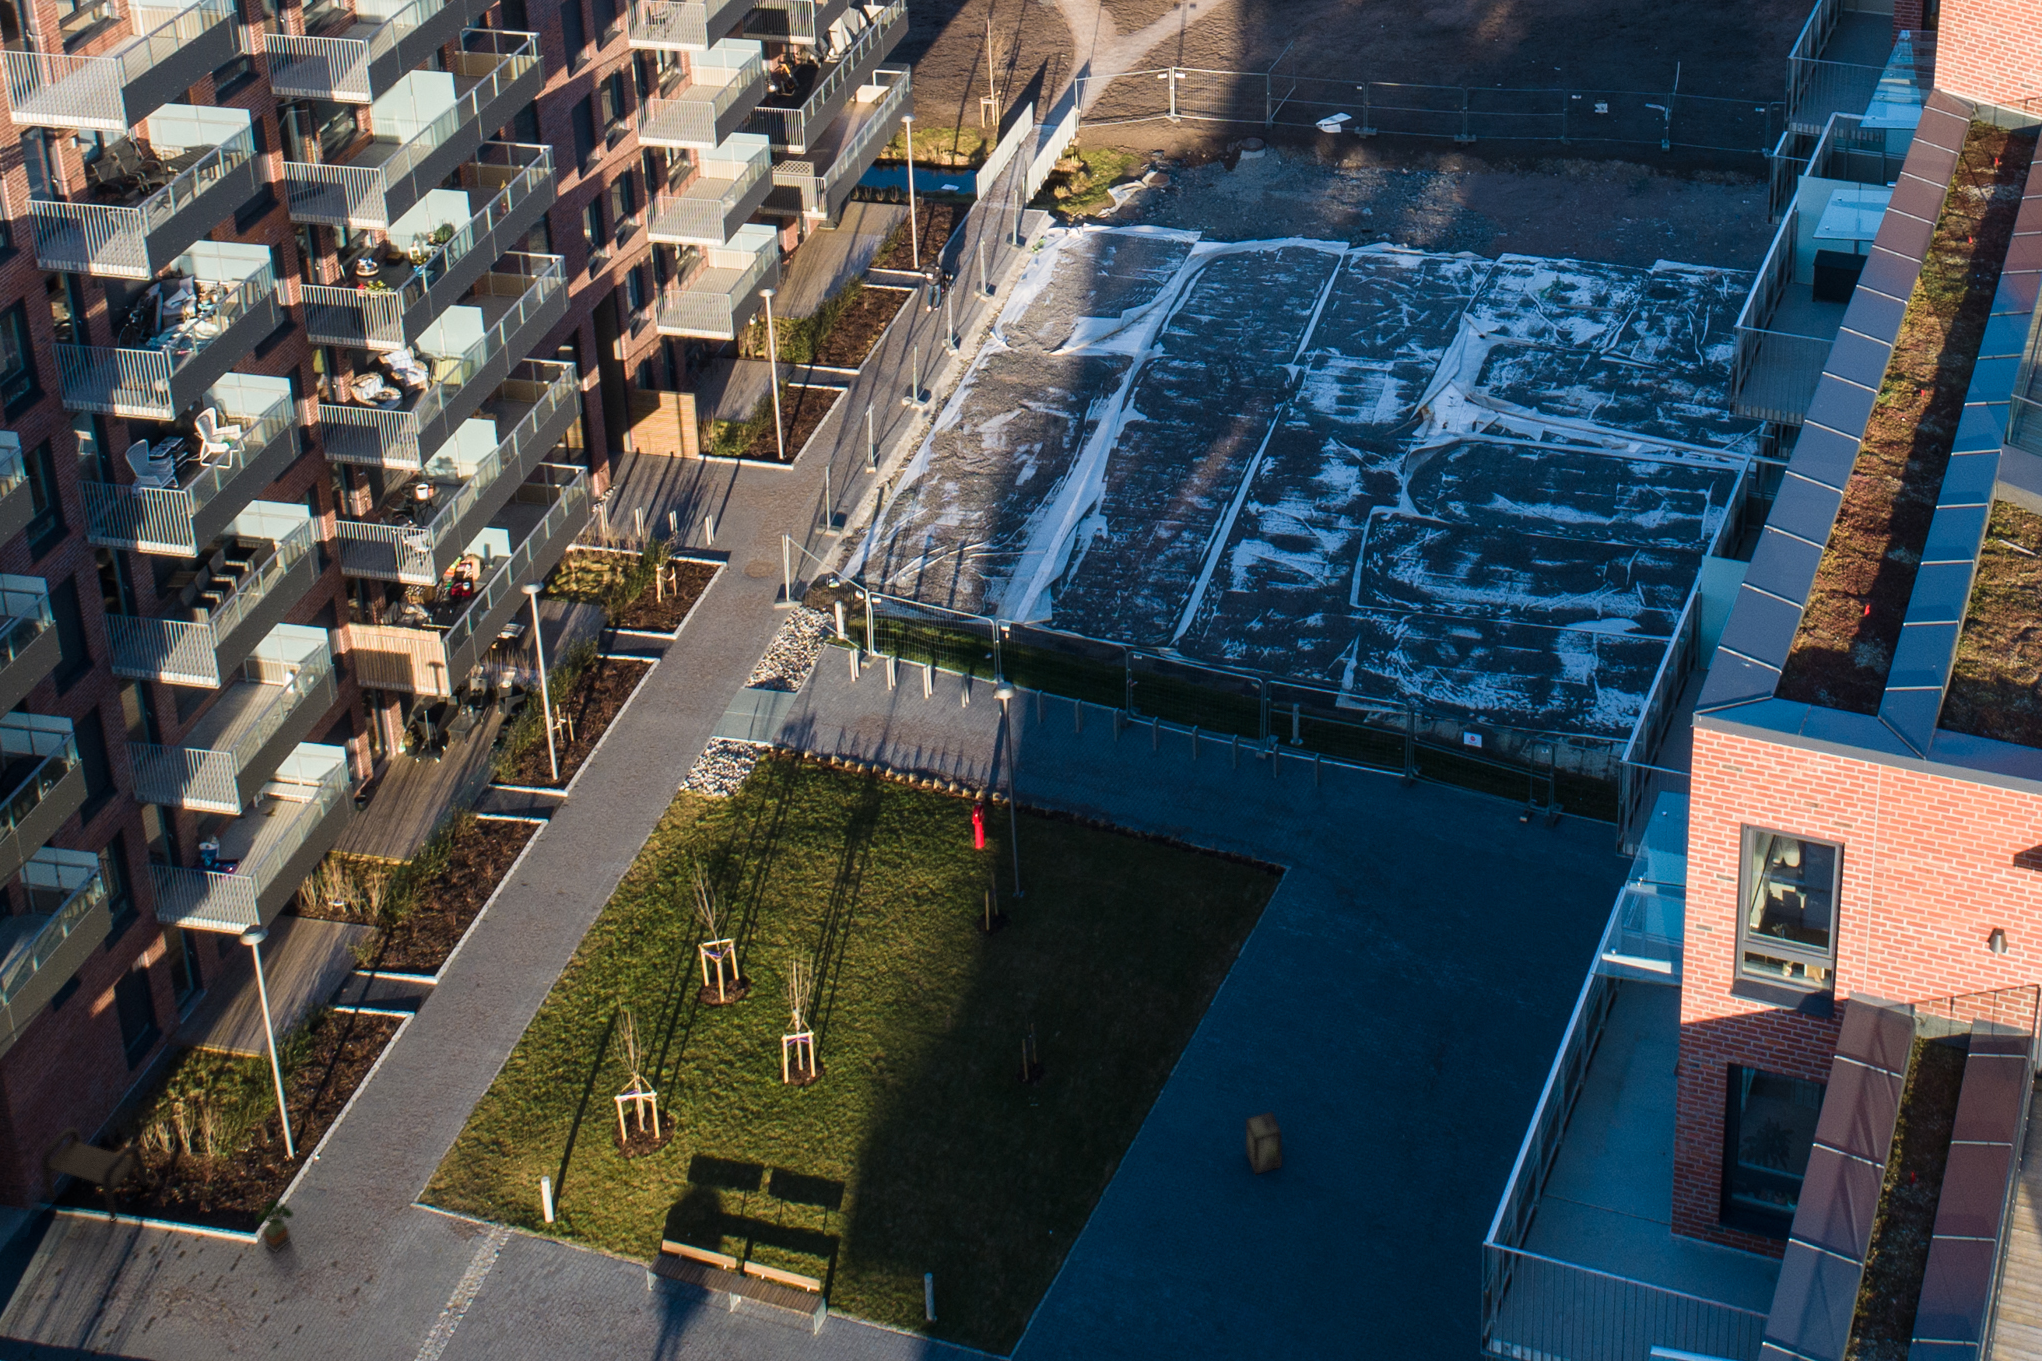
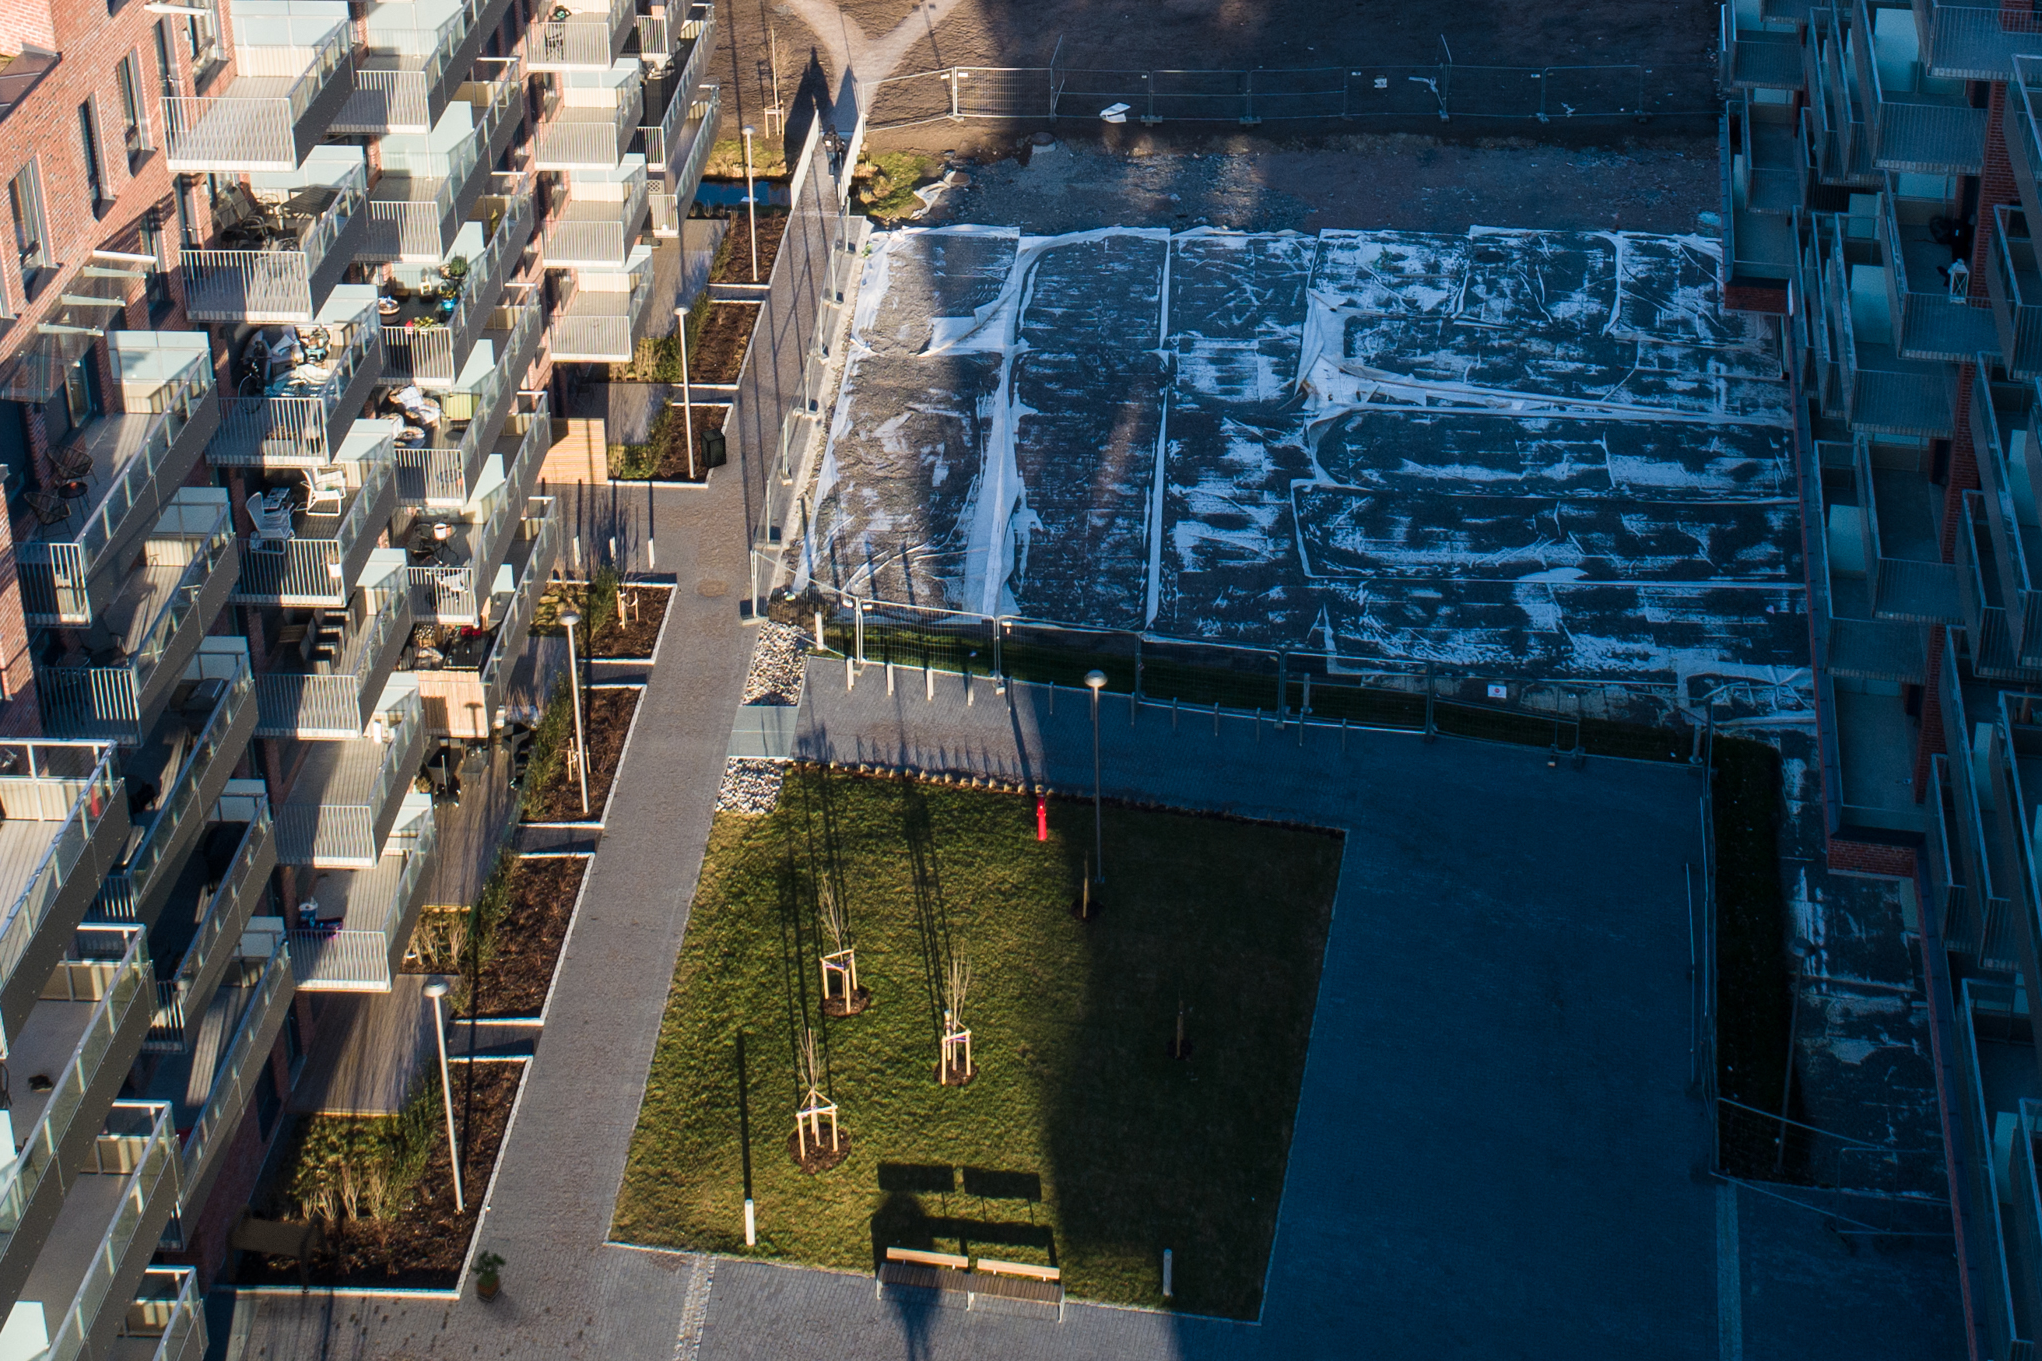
storage box: present [1246,1112,1282,1174] -> present [700,428,726,469]

